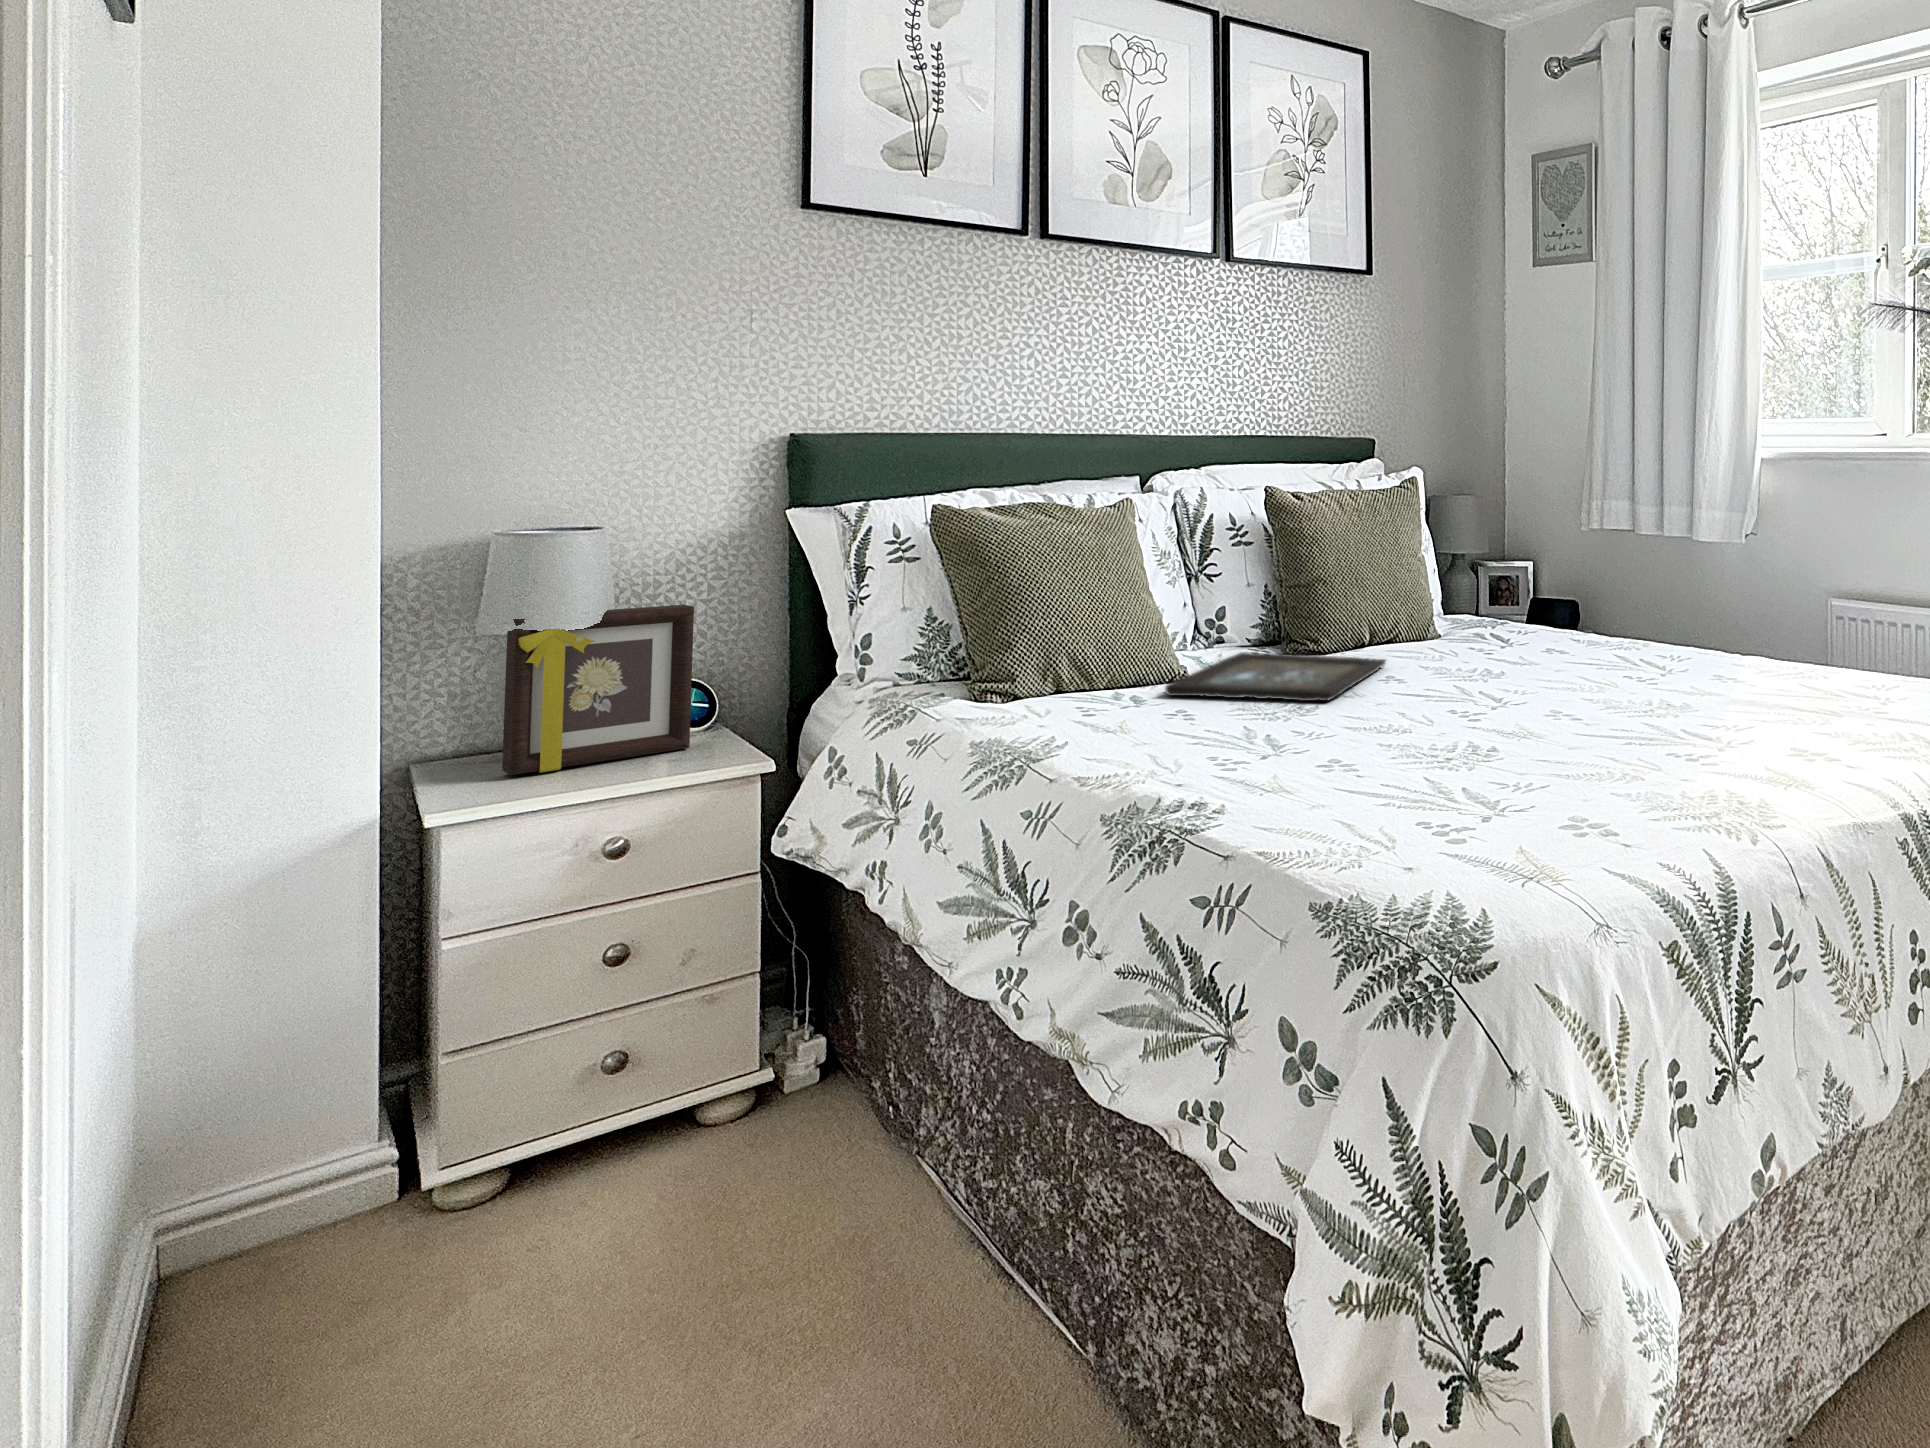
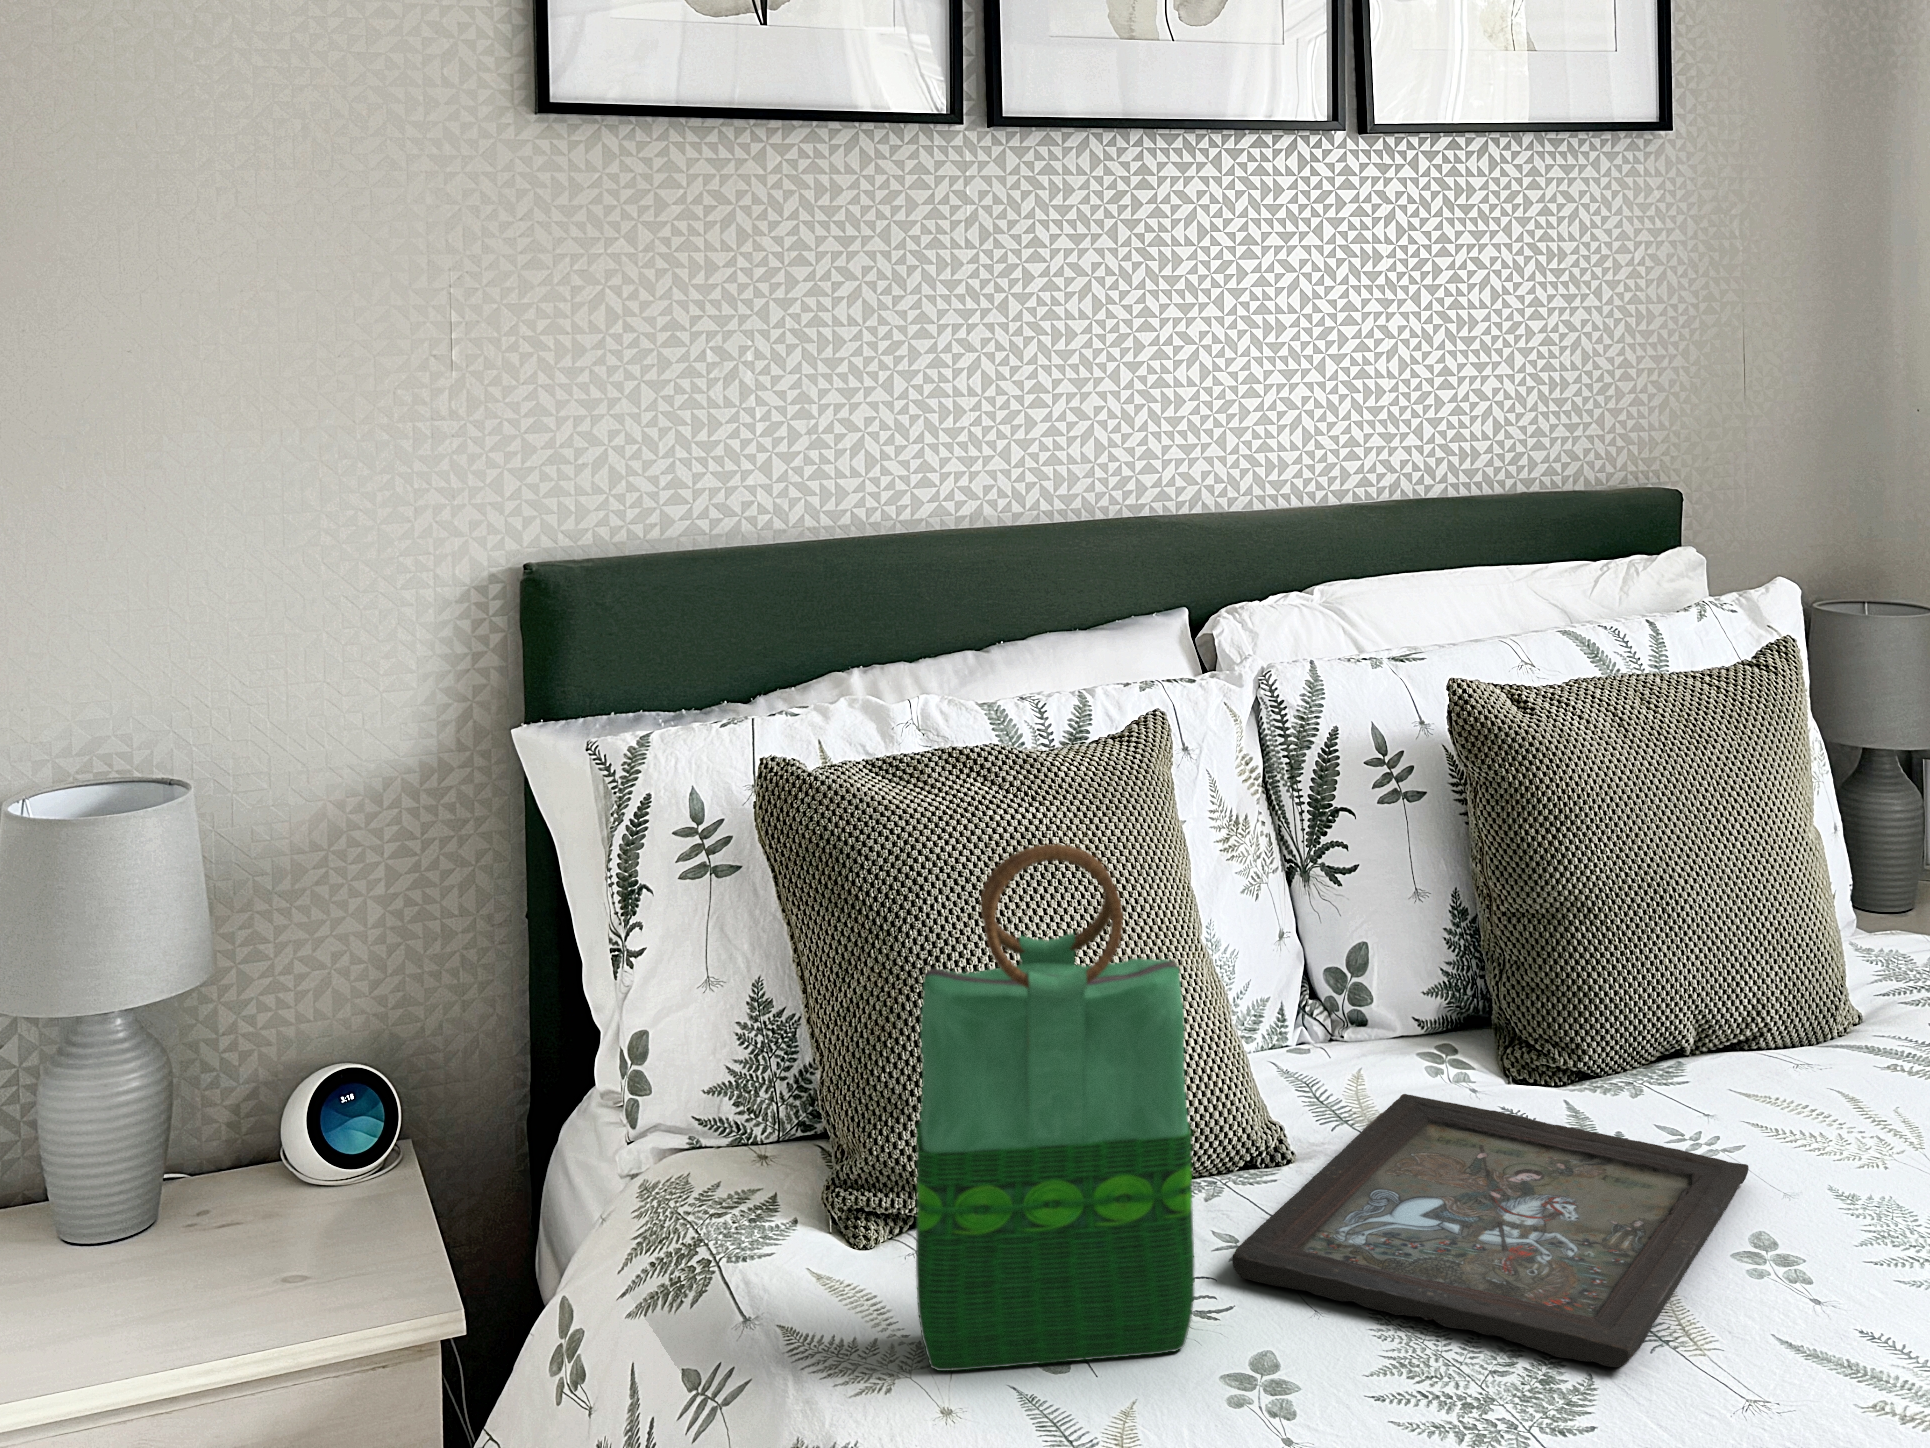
tote bag: none [1022,498,1150,721] -> present [916,844,1194,1371]
picture frame: present [502,605,694,775] -> none [17,945,338,1307]

